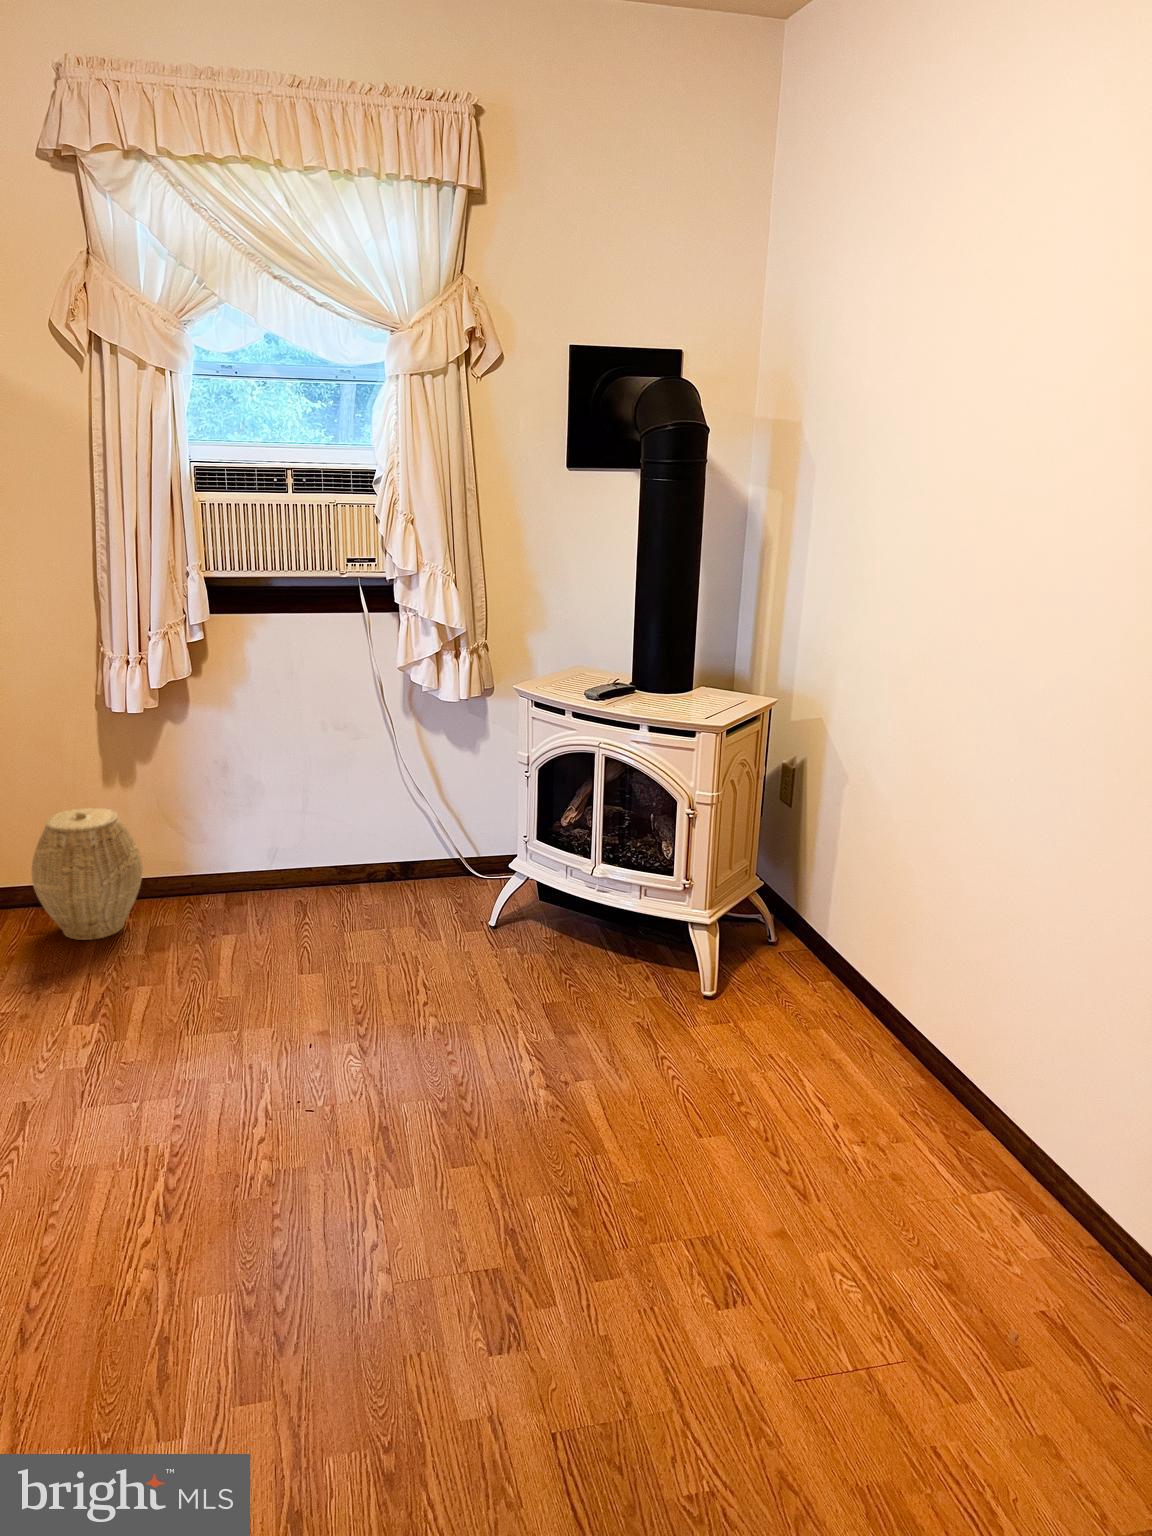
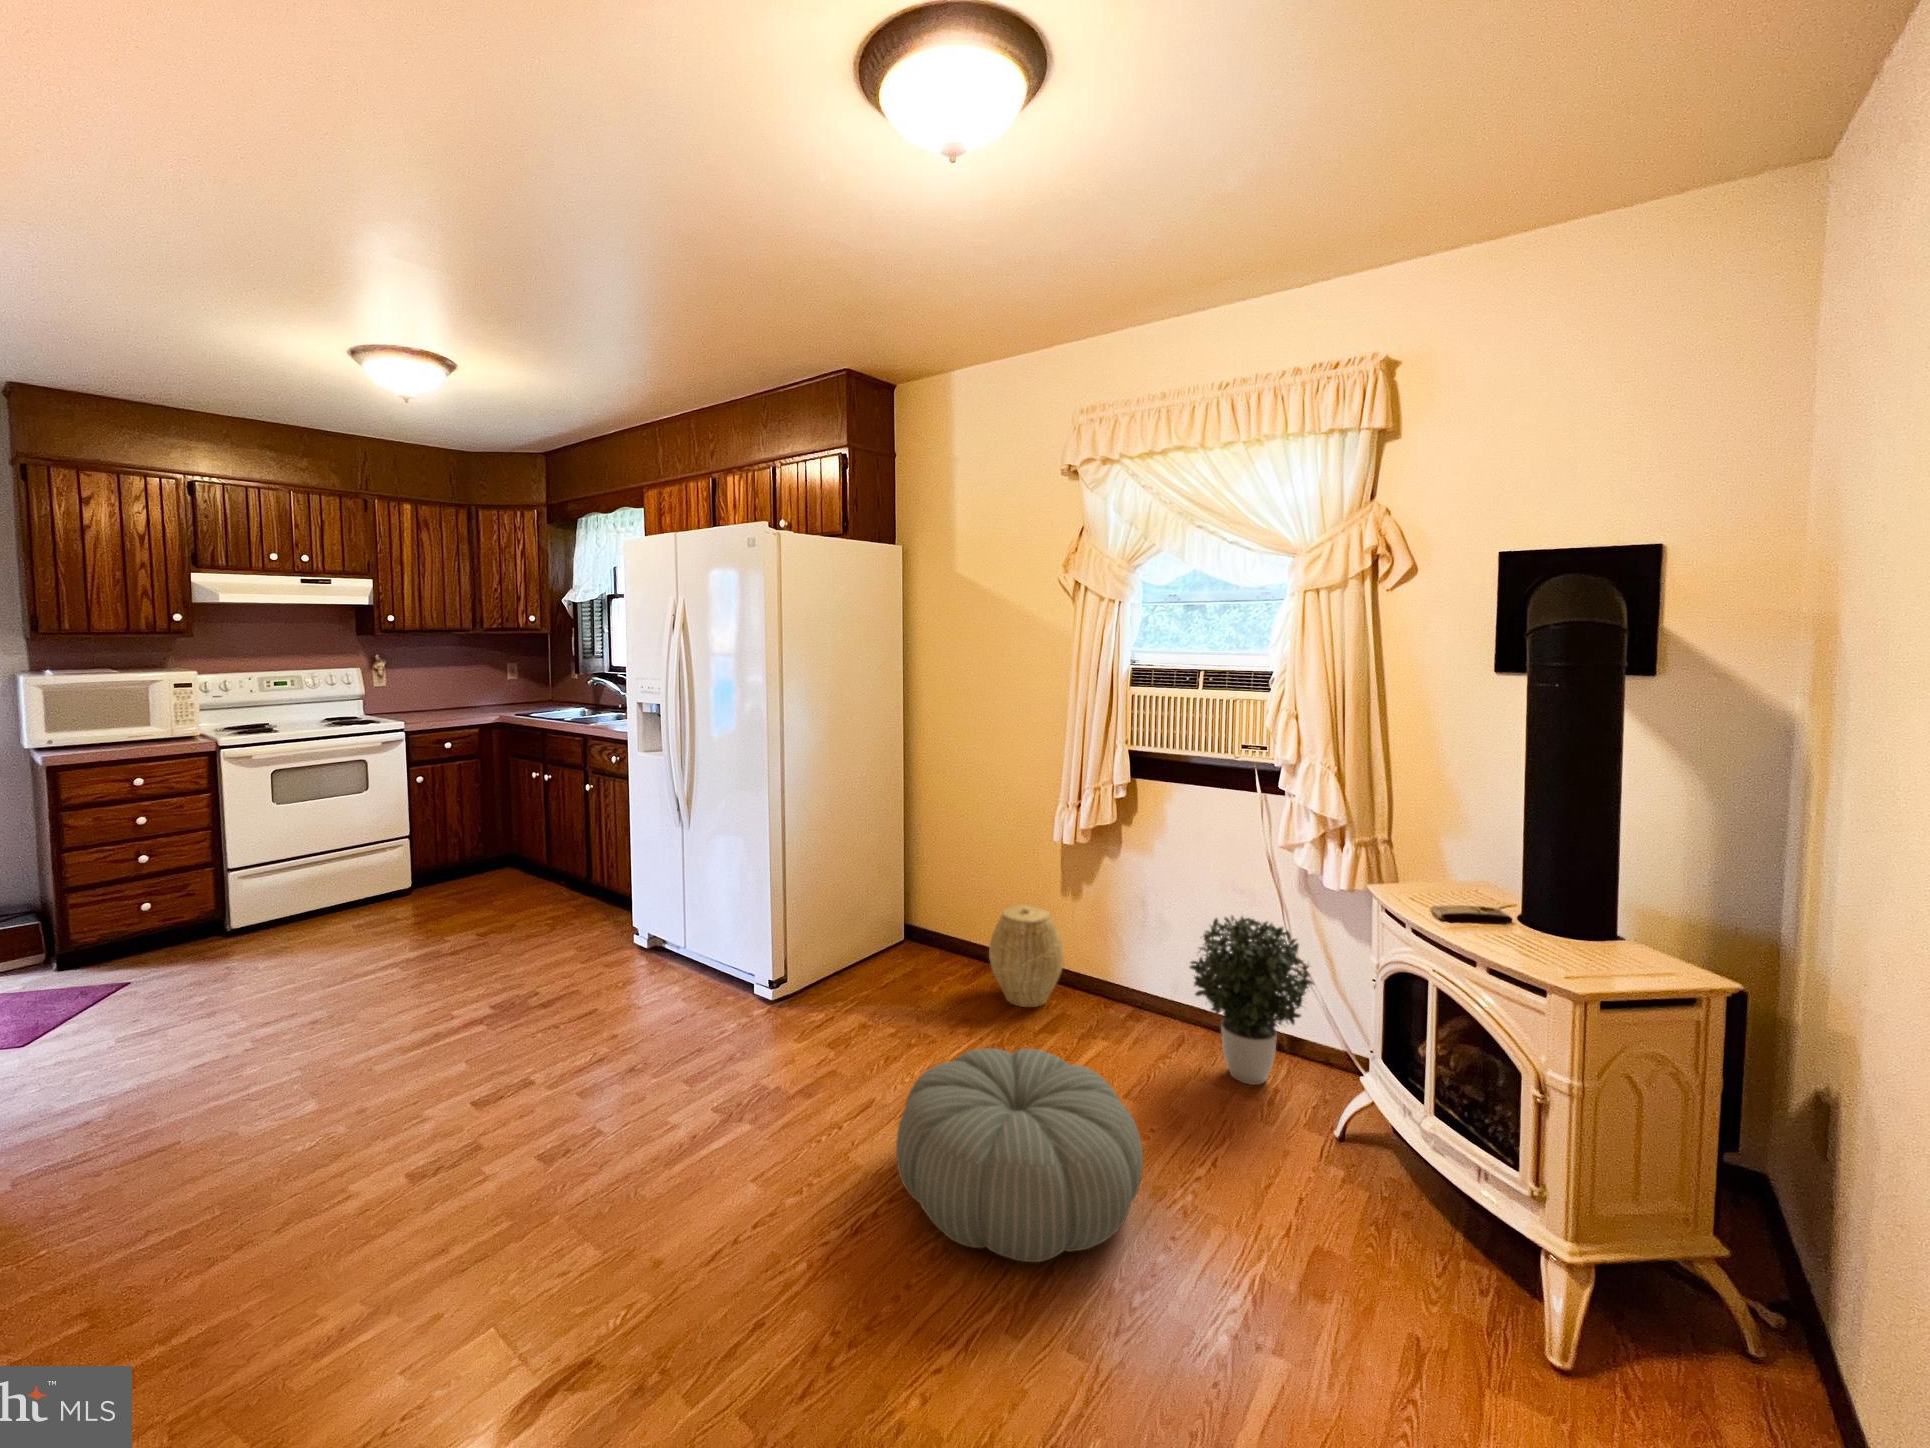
potted plant: none [328,748,448,918] -> present [1190,916,1313,1085]
pouf: none [136,943,430,1156] -> present [896,1048,1143,1262]

